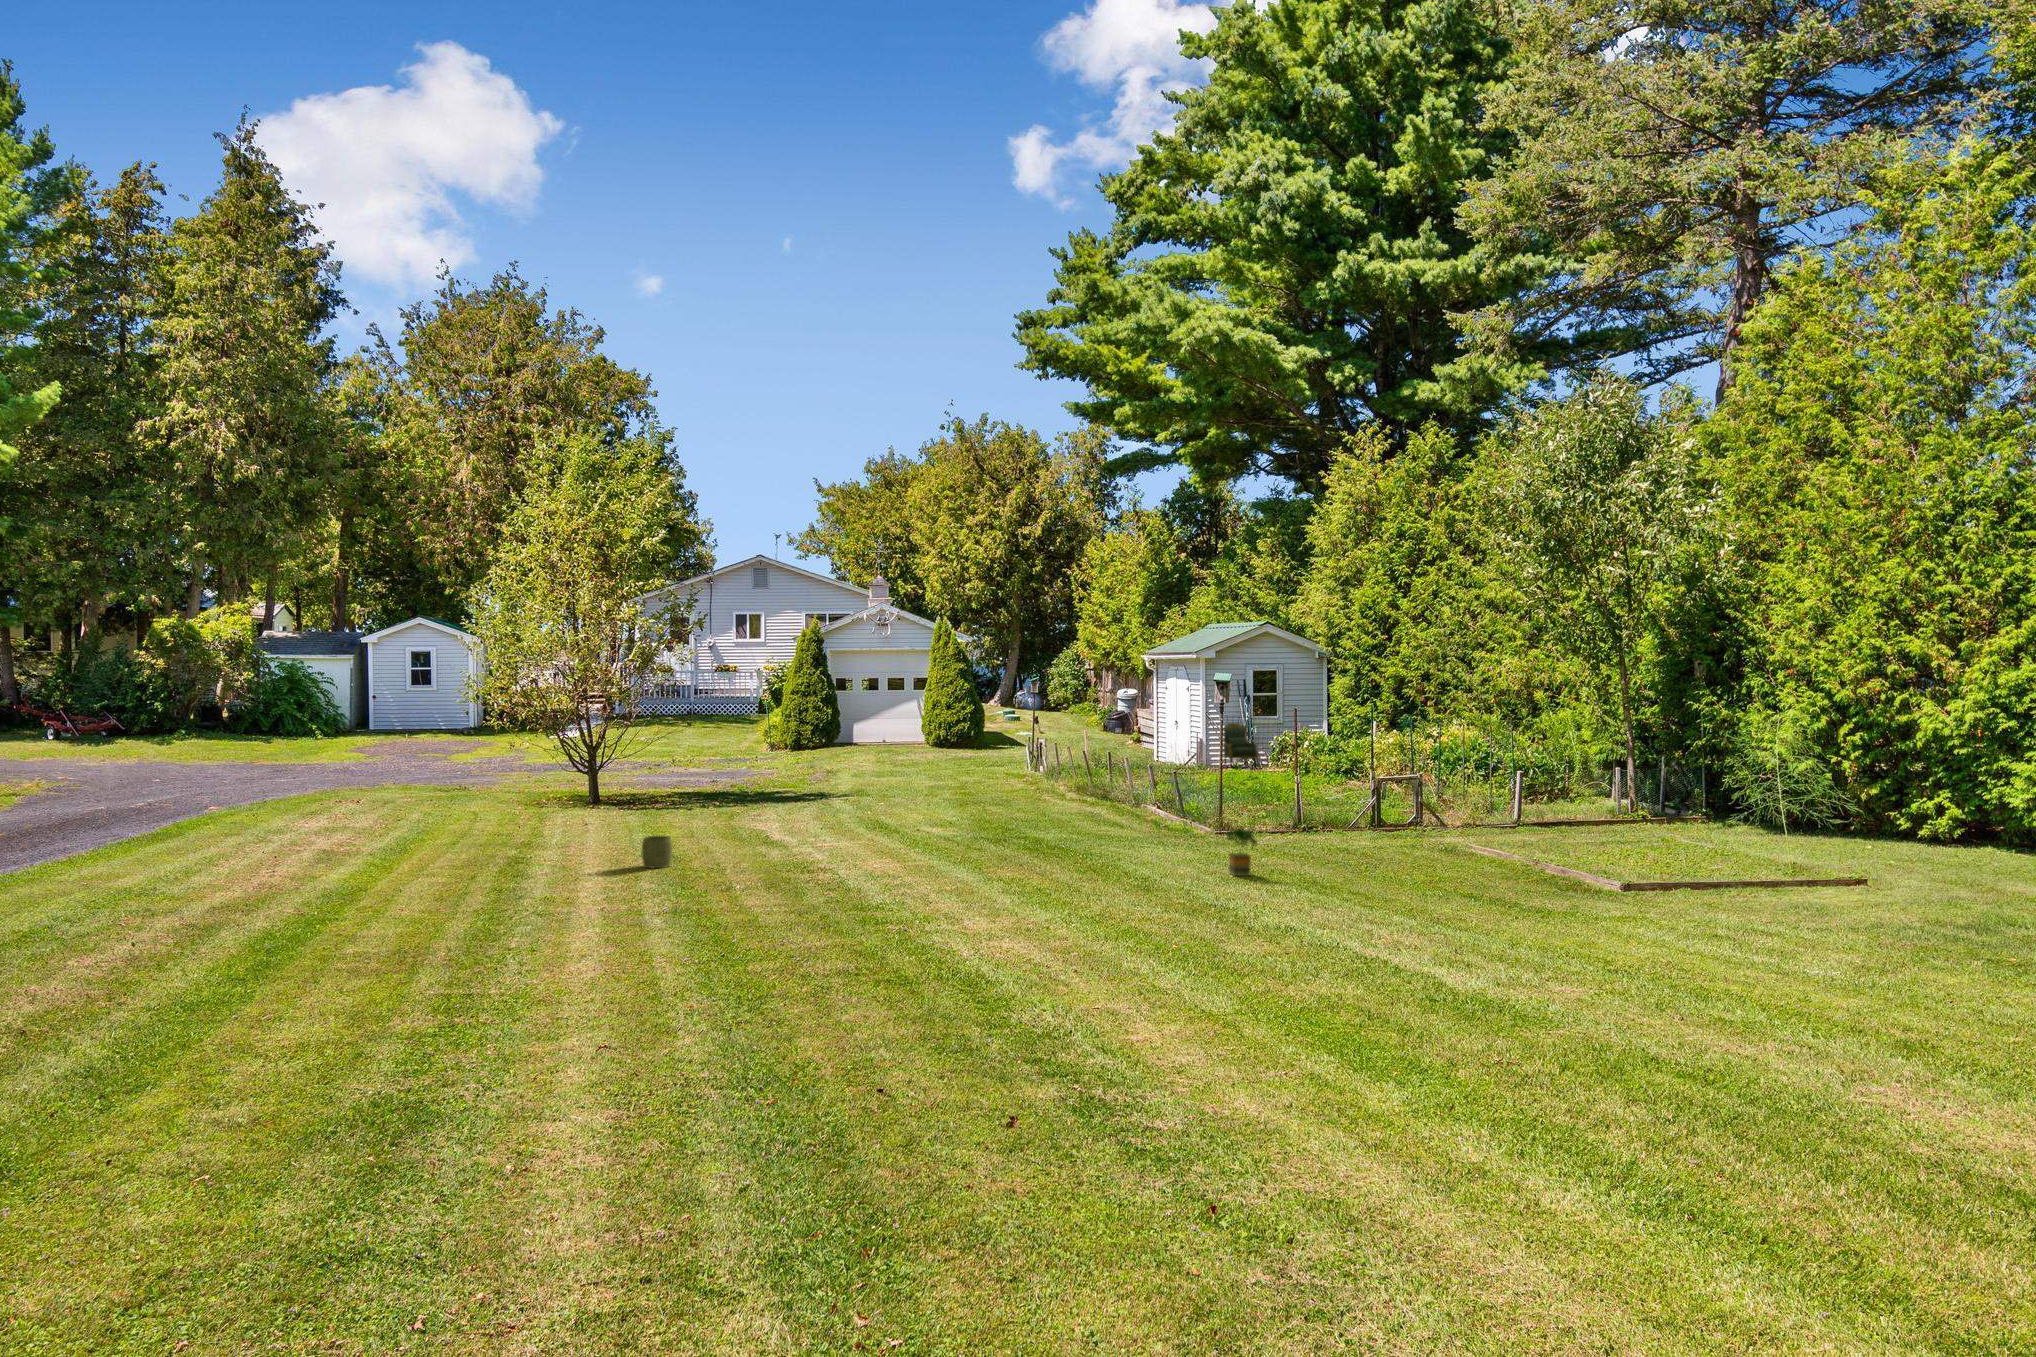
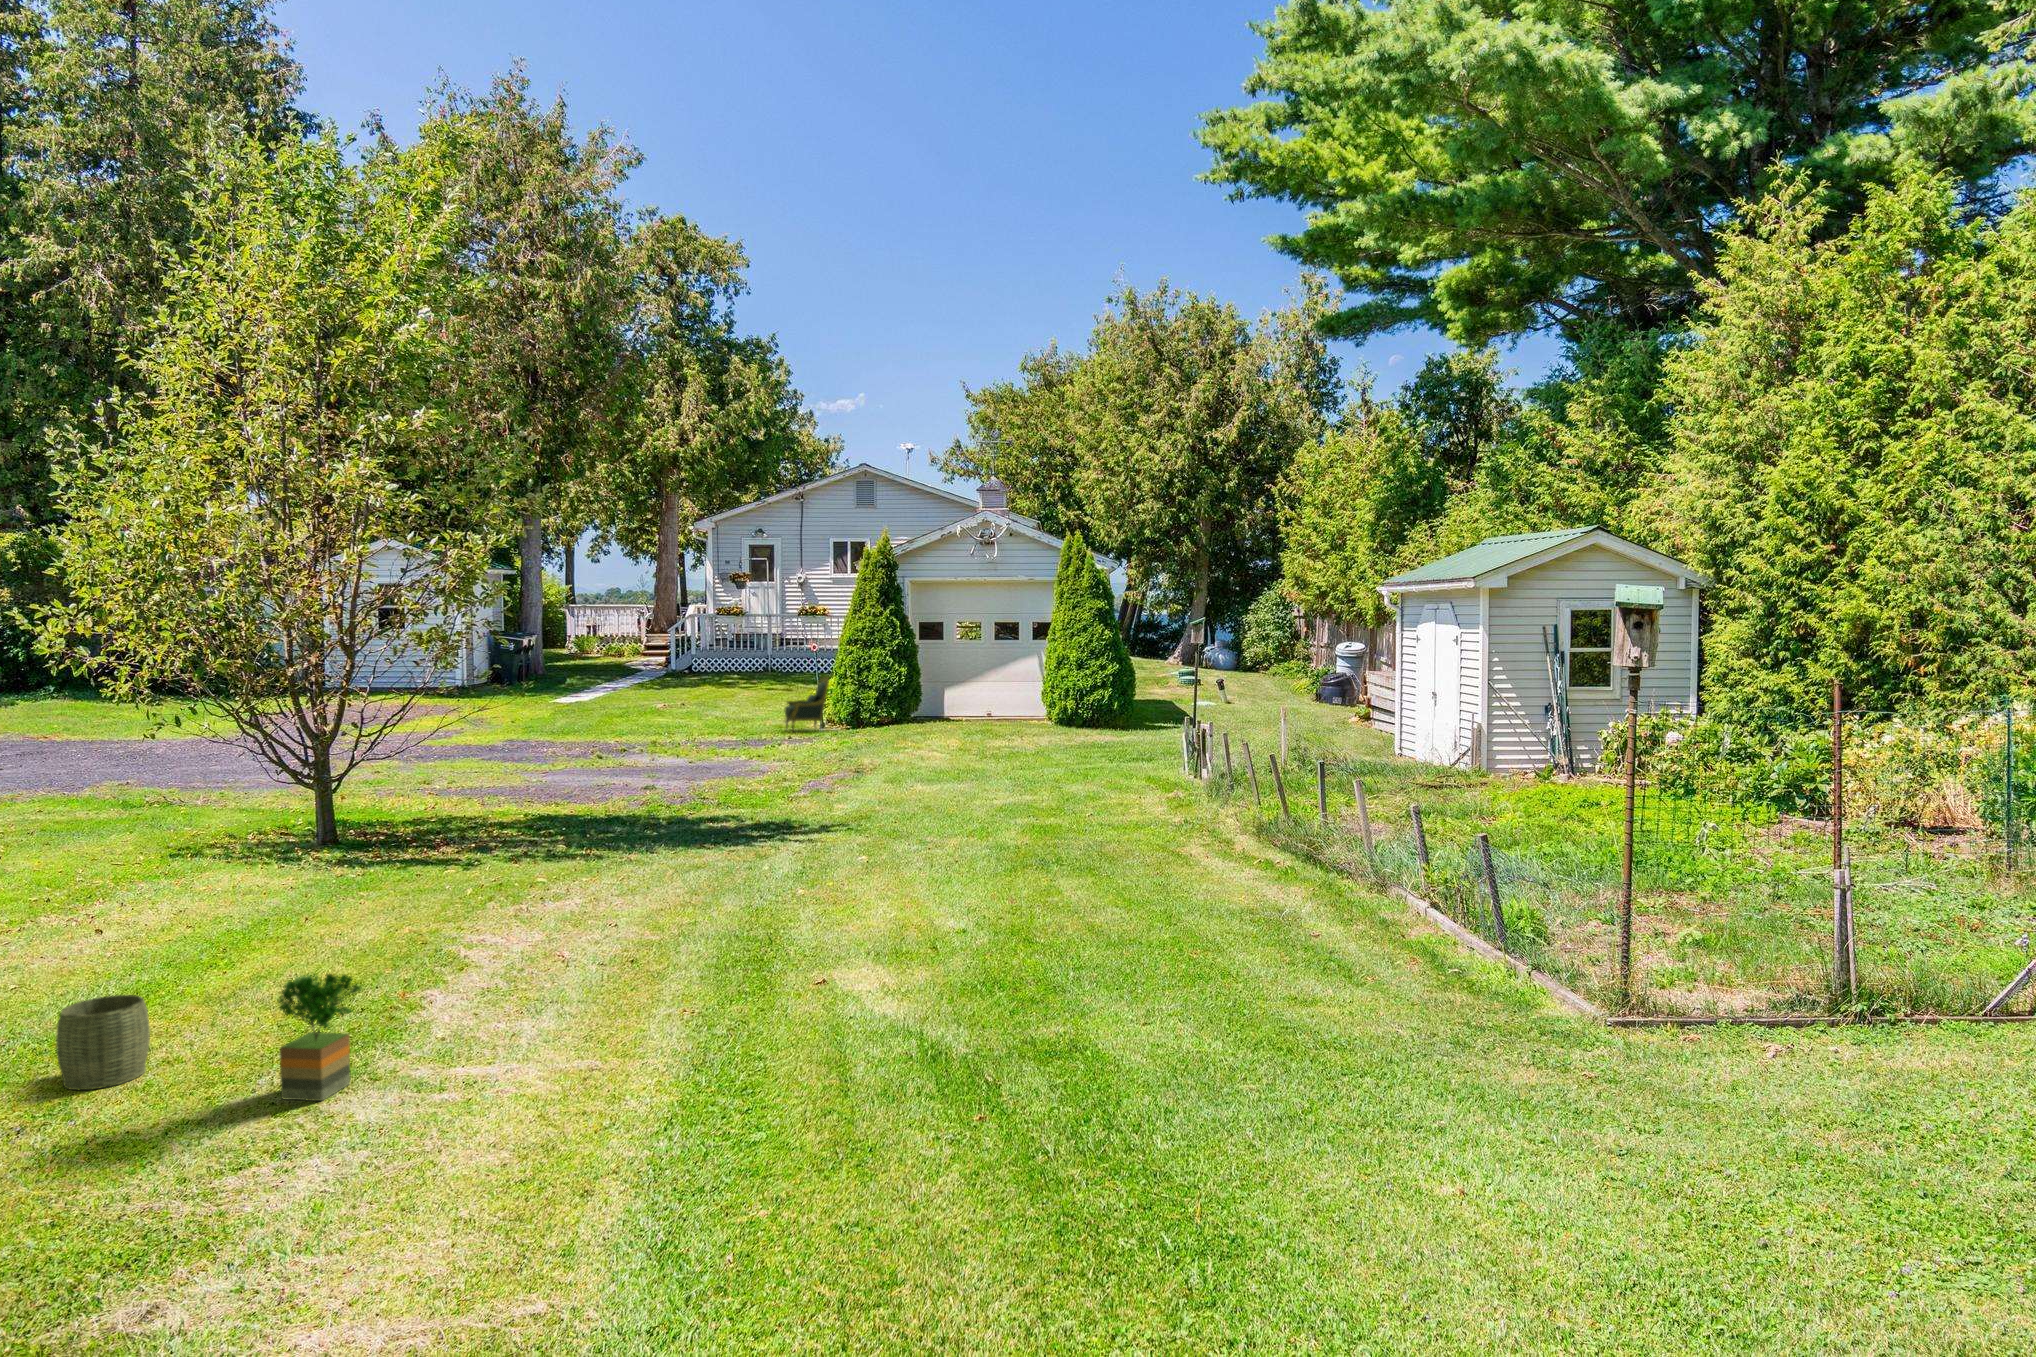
armchair: present [1222,723,1258,766] -> present [785,677,829,732]
potted tree: present [1226,829,1257,876] -> present [278,974,362,1101]

